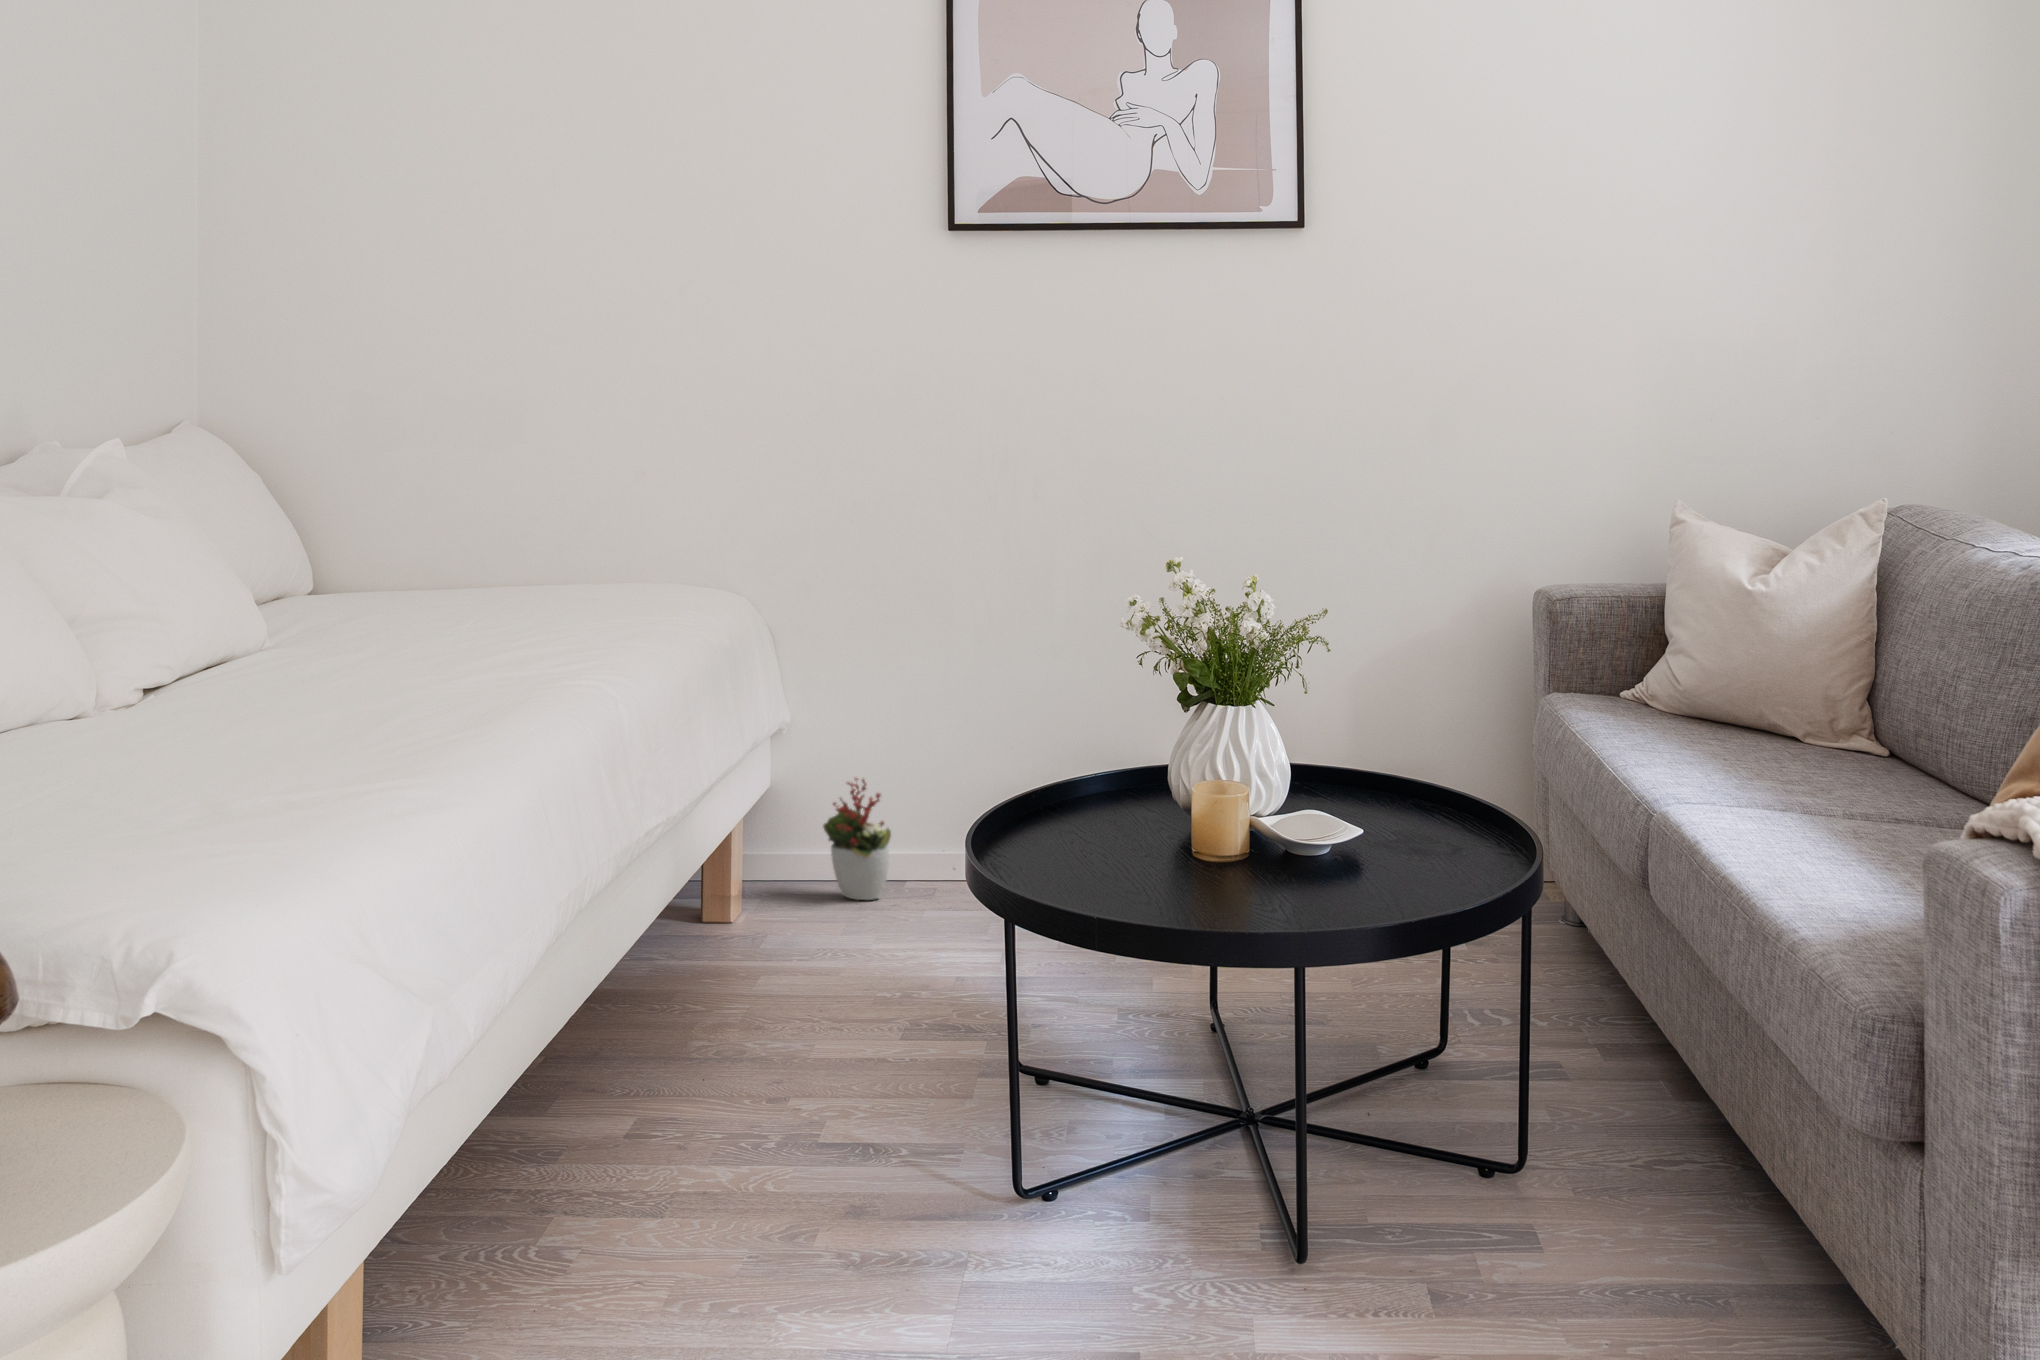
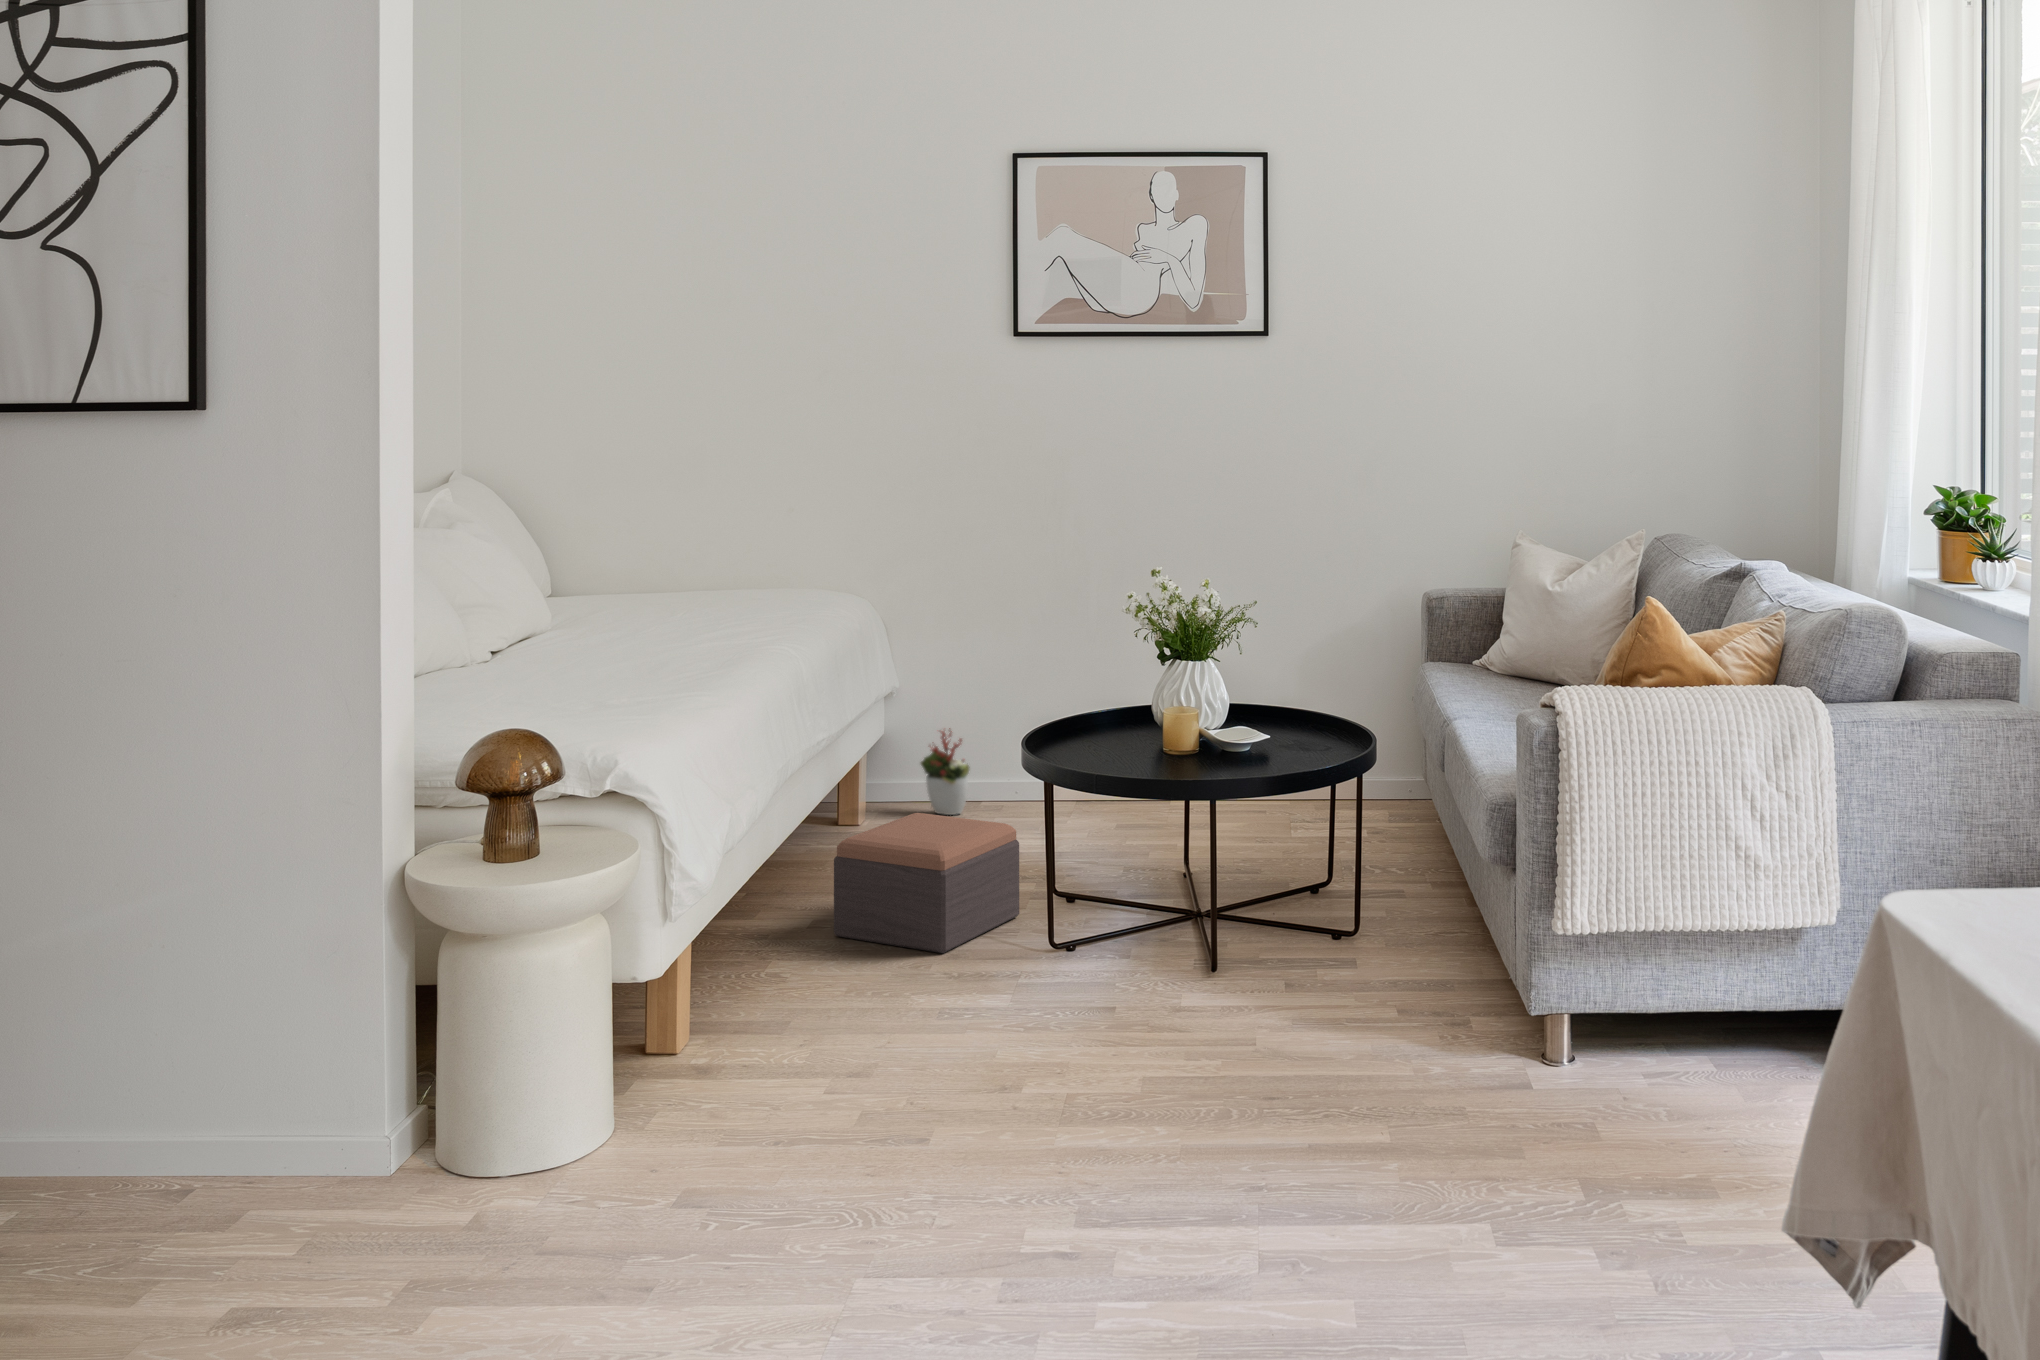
footstool: none [652,937,954,1200] -> present [834,813,1019,953]

